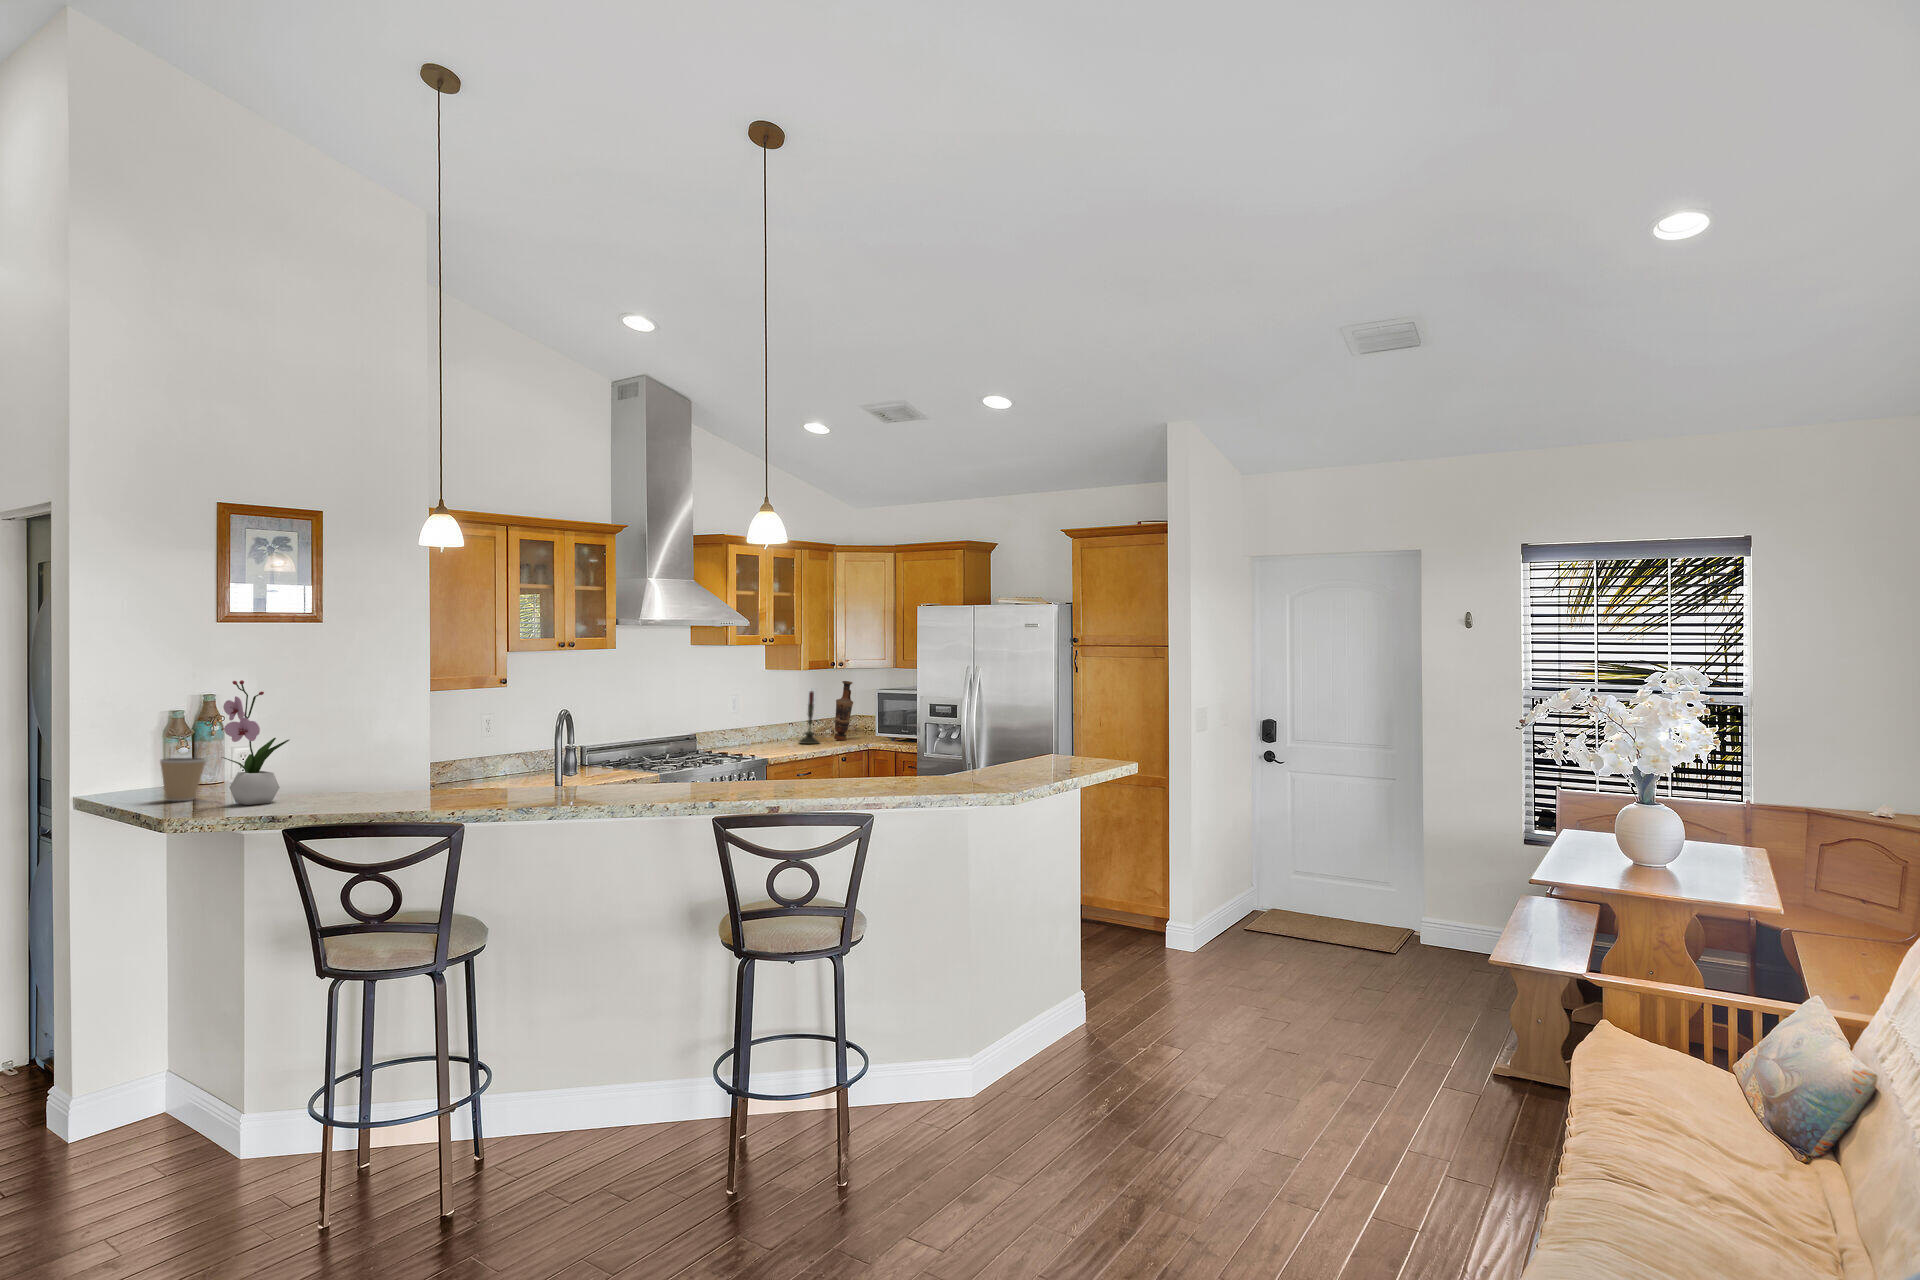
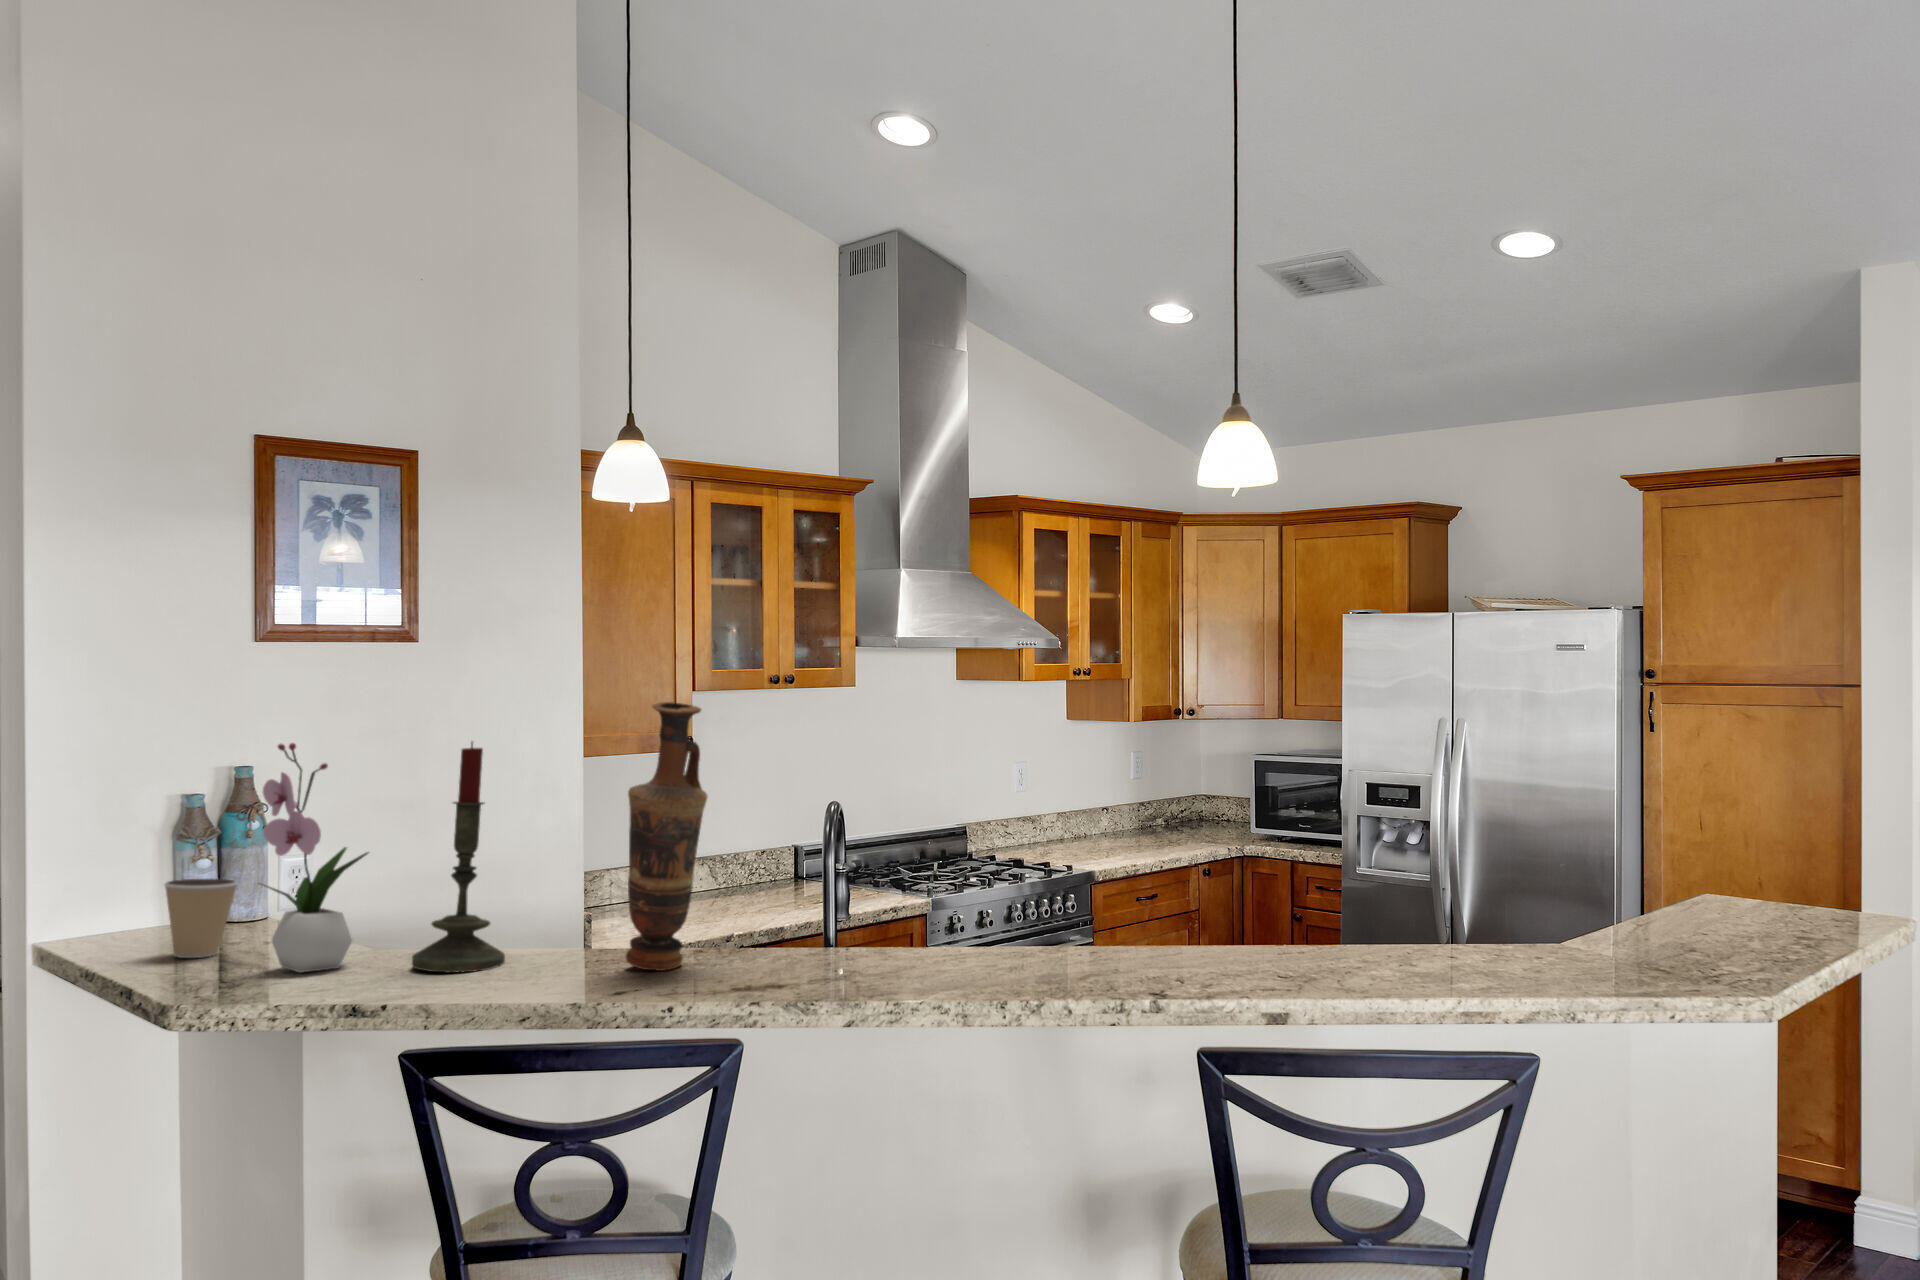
vase: present [834,681,853,740] -> present [626,702,708,971]
candle: present [799,691,820,744] -> present [412,742,505,972]

